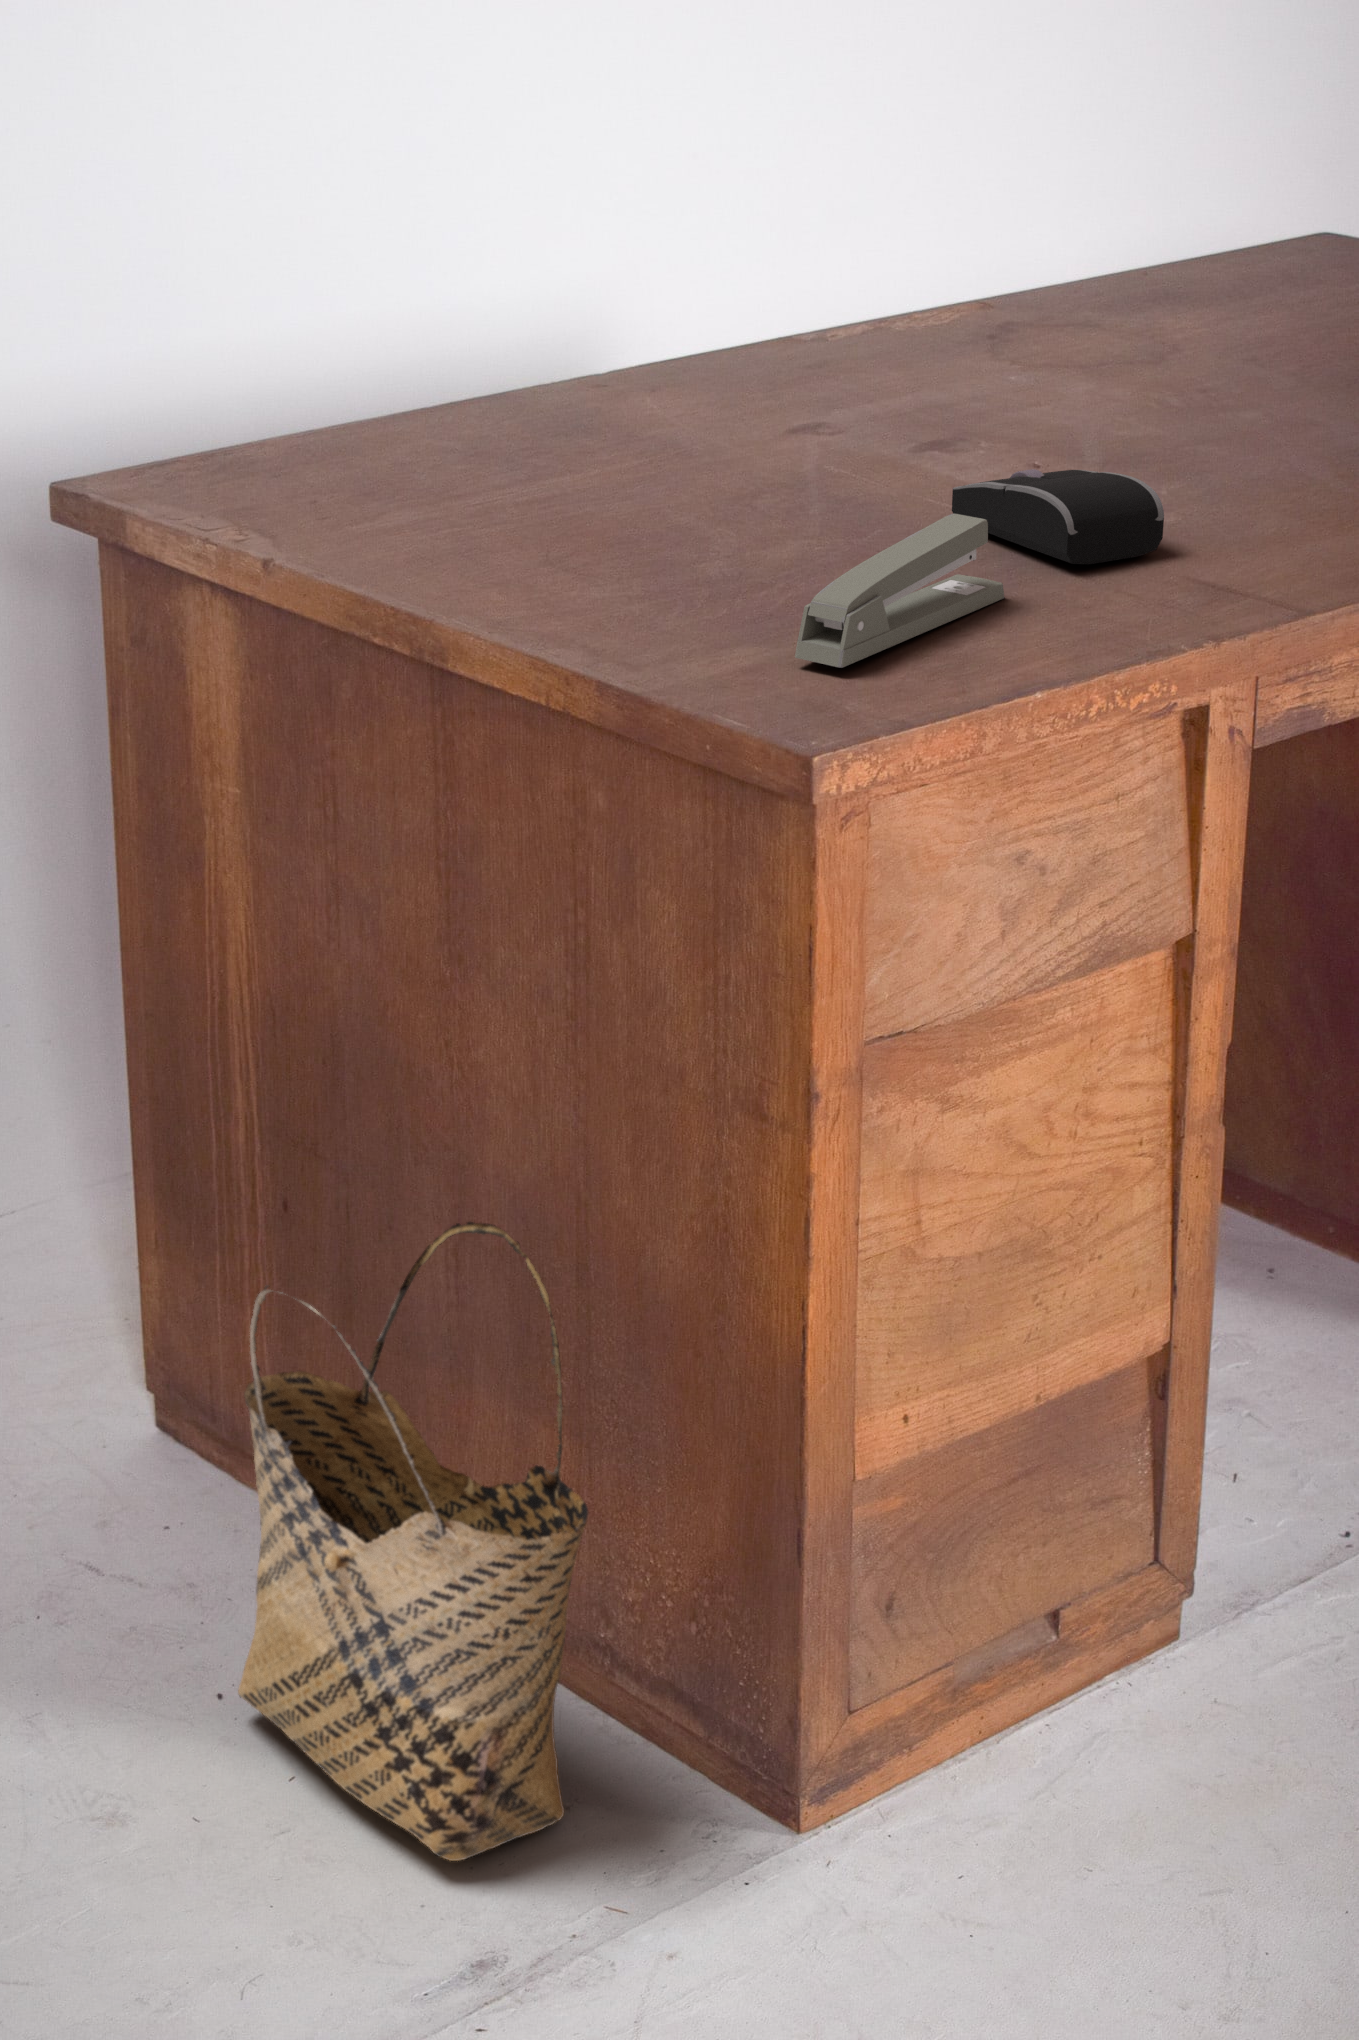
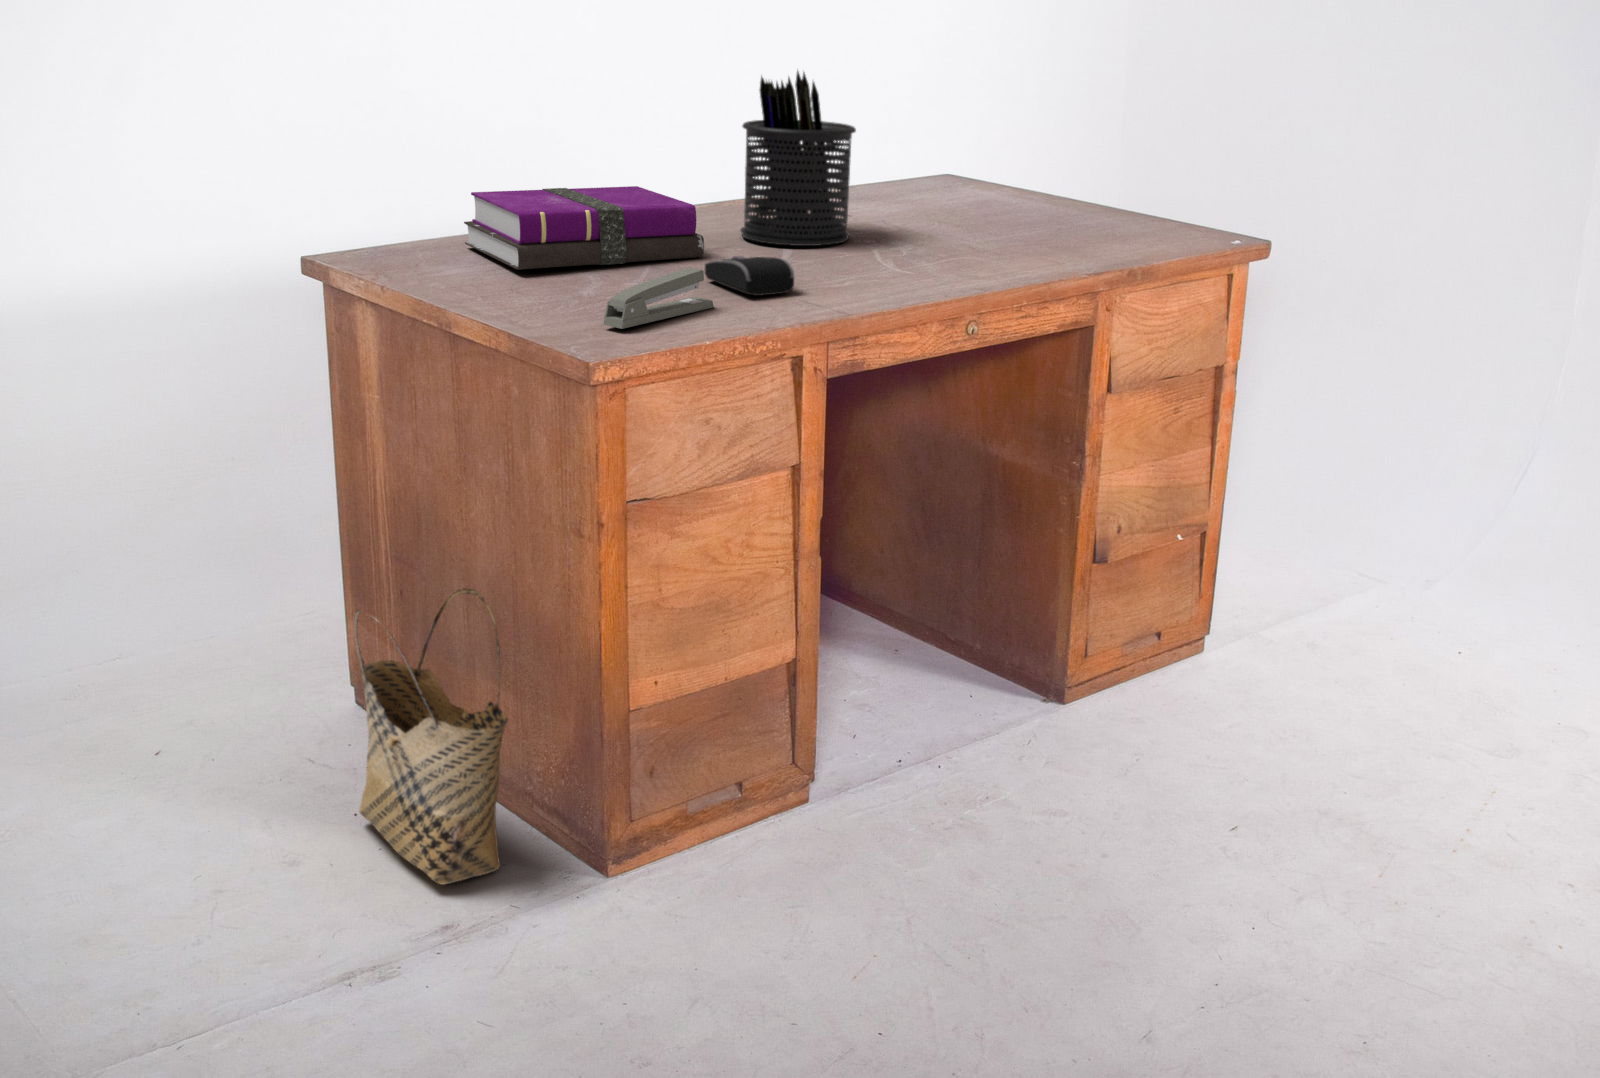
pen holder: none [967,29,1229,421] -> present [740,71,856,246]
notebook: none [386,295,918,511] -> present [464,186,704,270]

